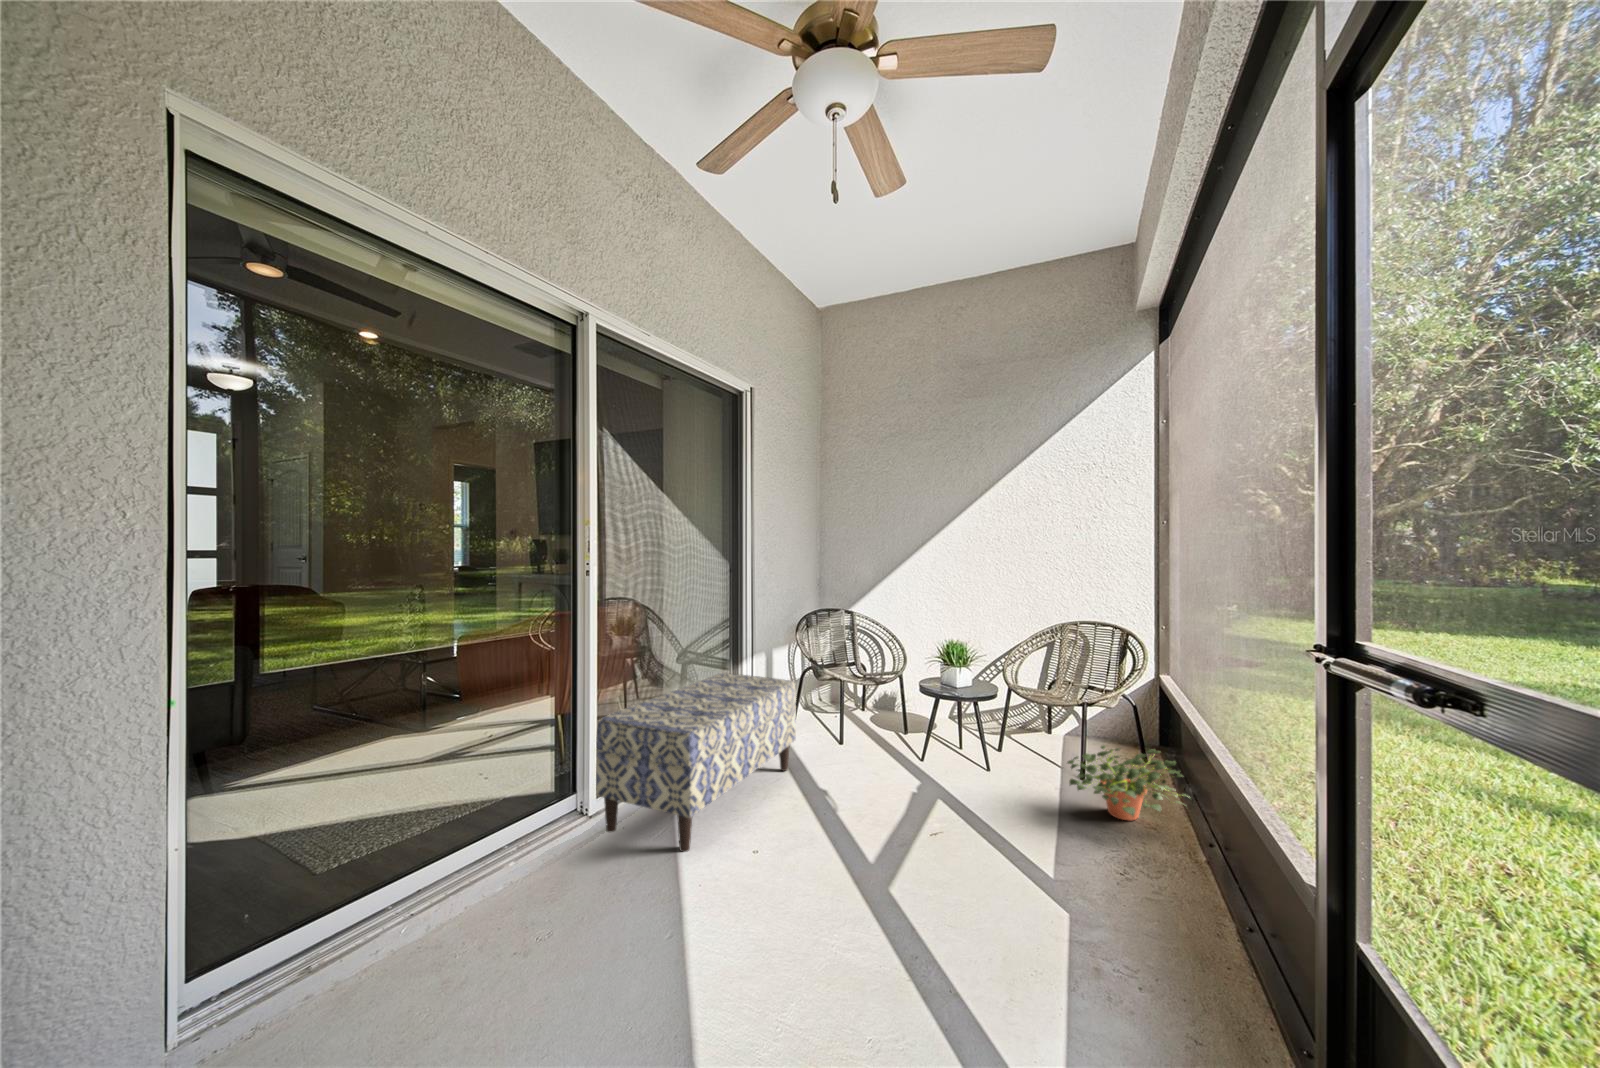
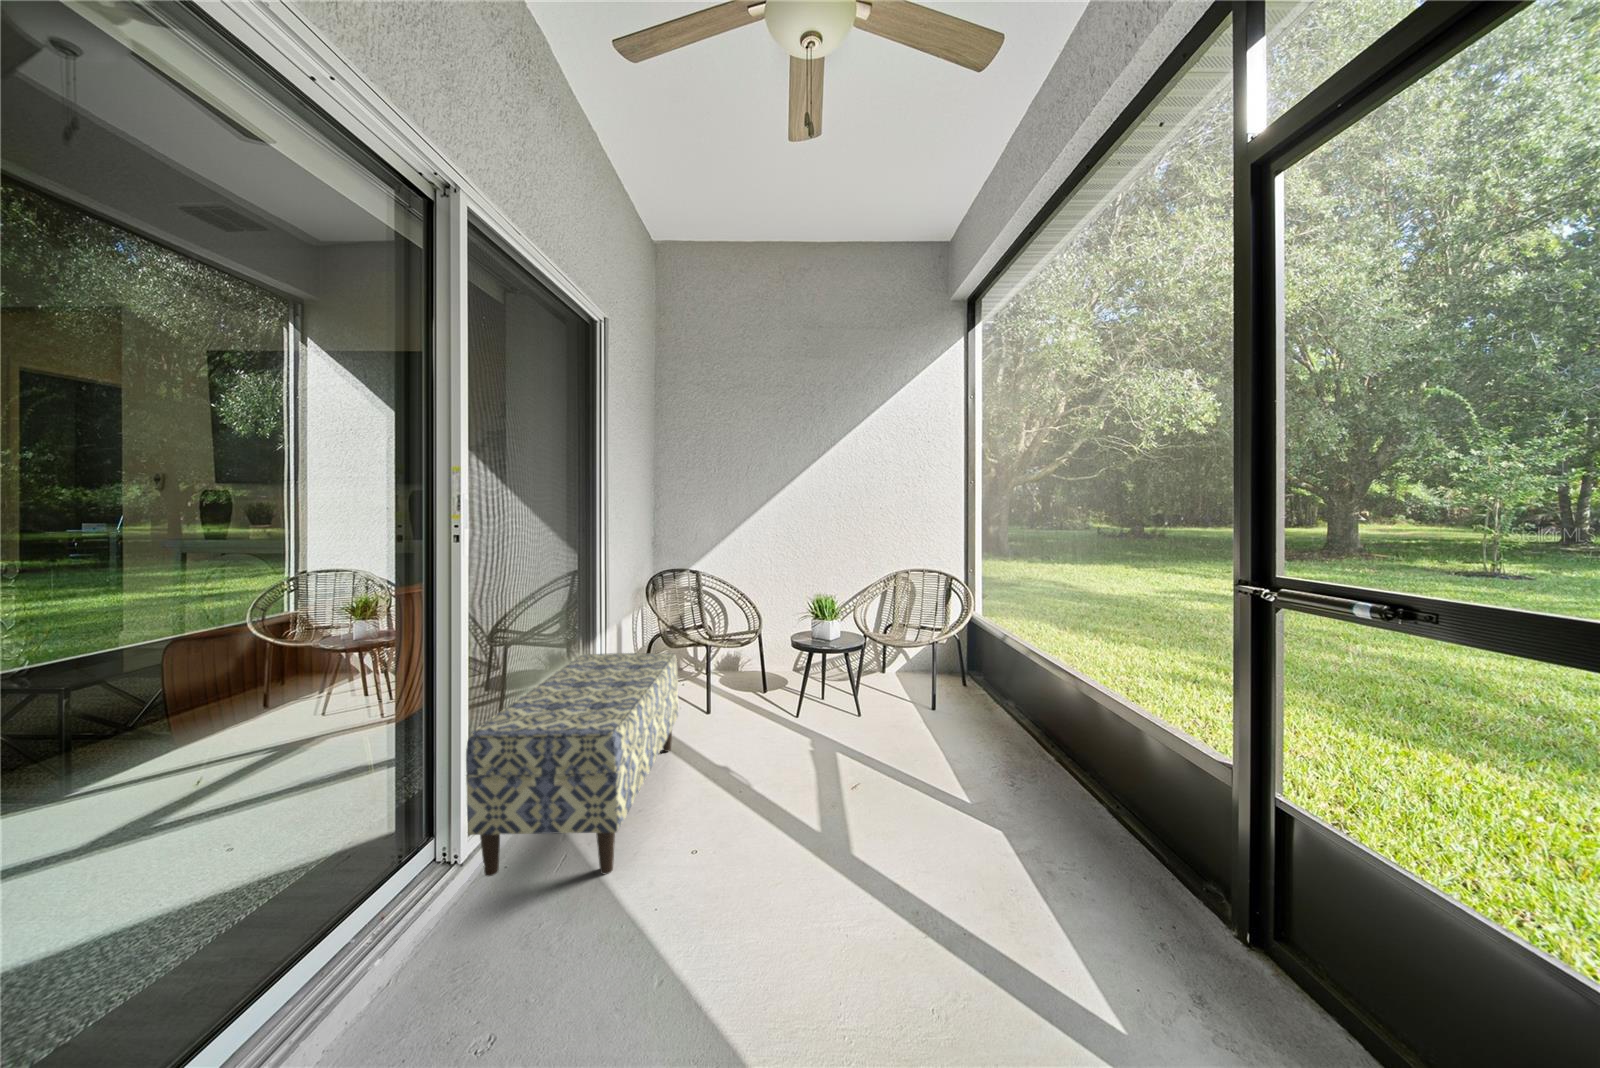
potted plant: present [1067,746,1186,821] -> none [931,673,1031,736]

